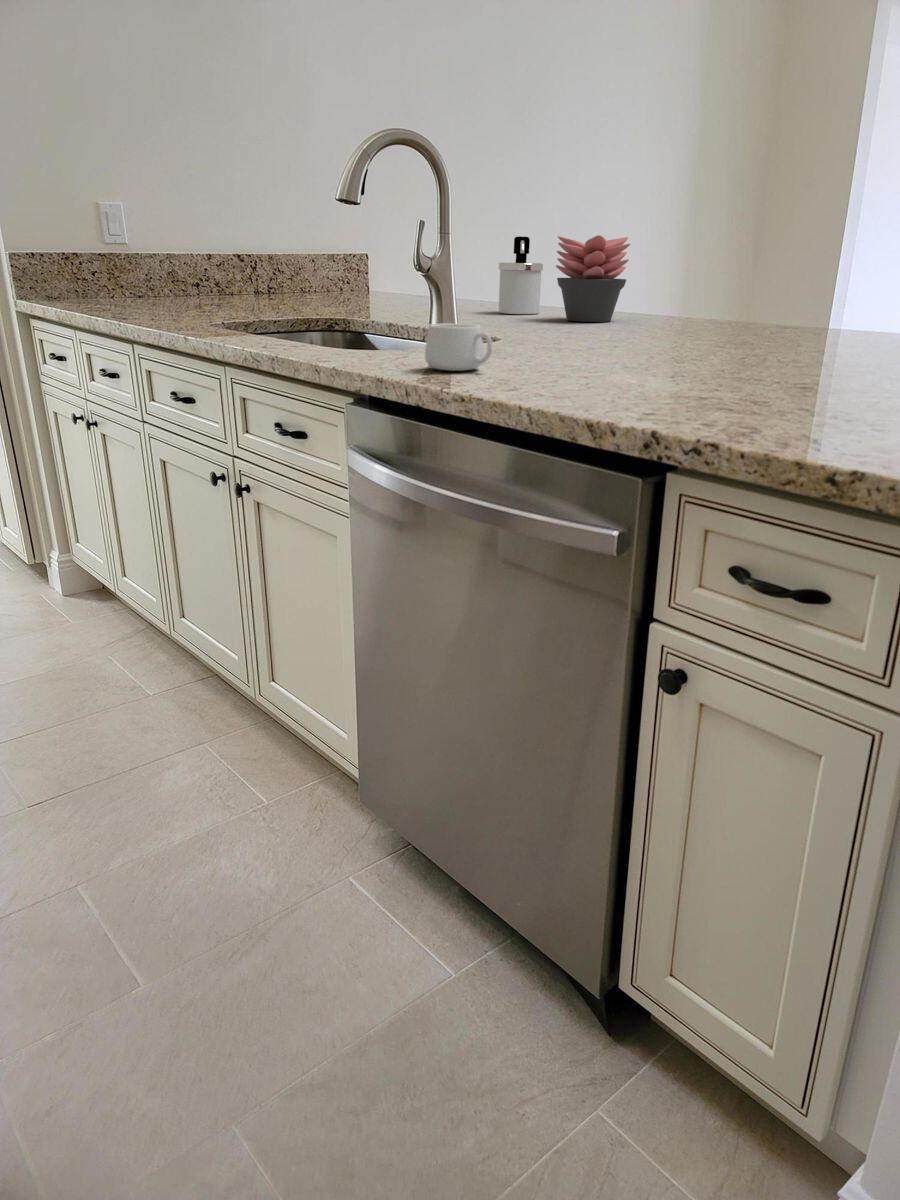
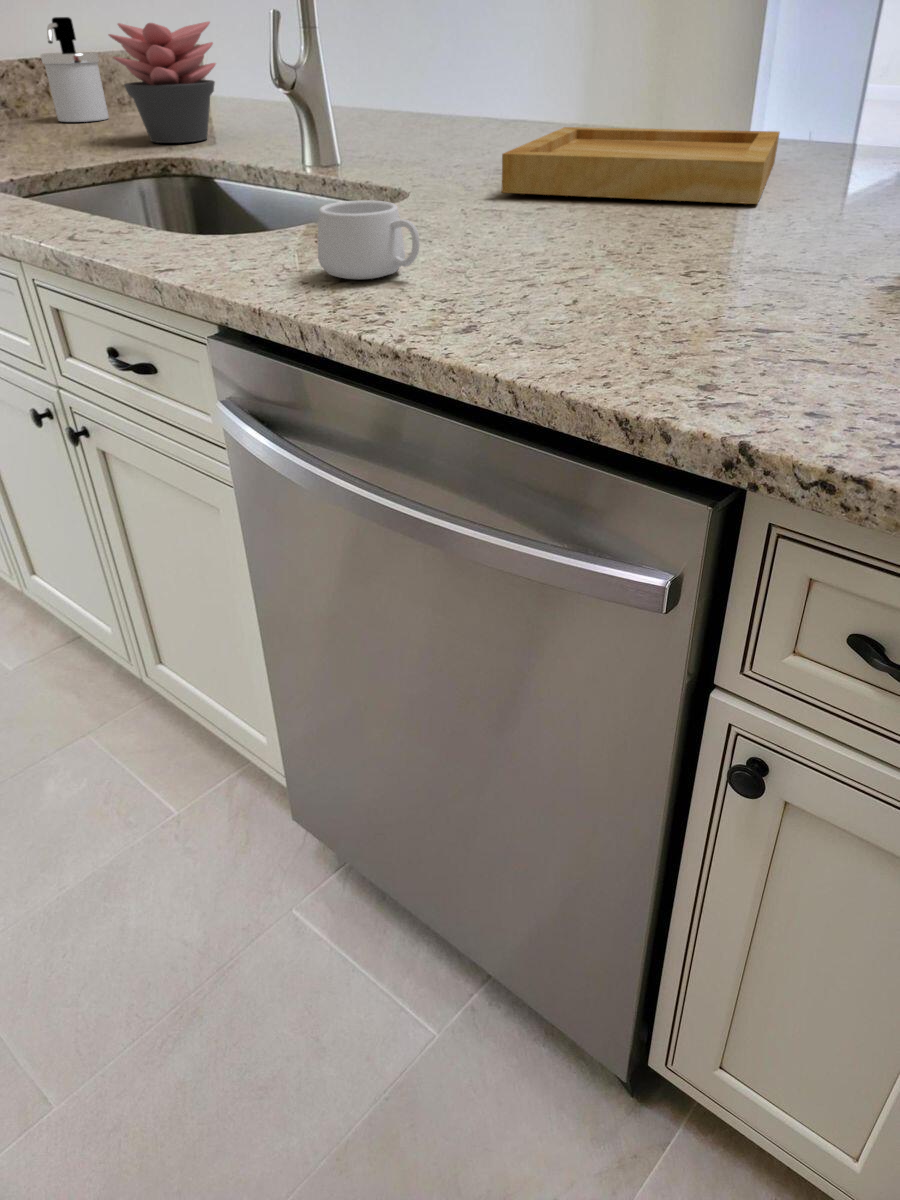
succulent plant: present [556,235,630,322] -> present [109,22,216,143]
soap dispenser: present [499,236,543,314] -> present [41,17,109,122]
tray: none [569,307,793,352] -> present [502,127,780,204]

